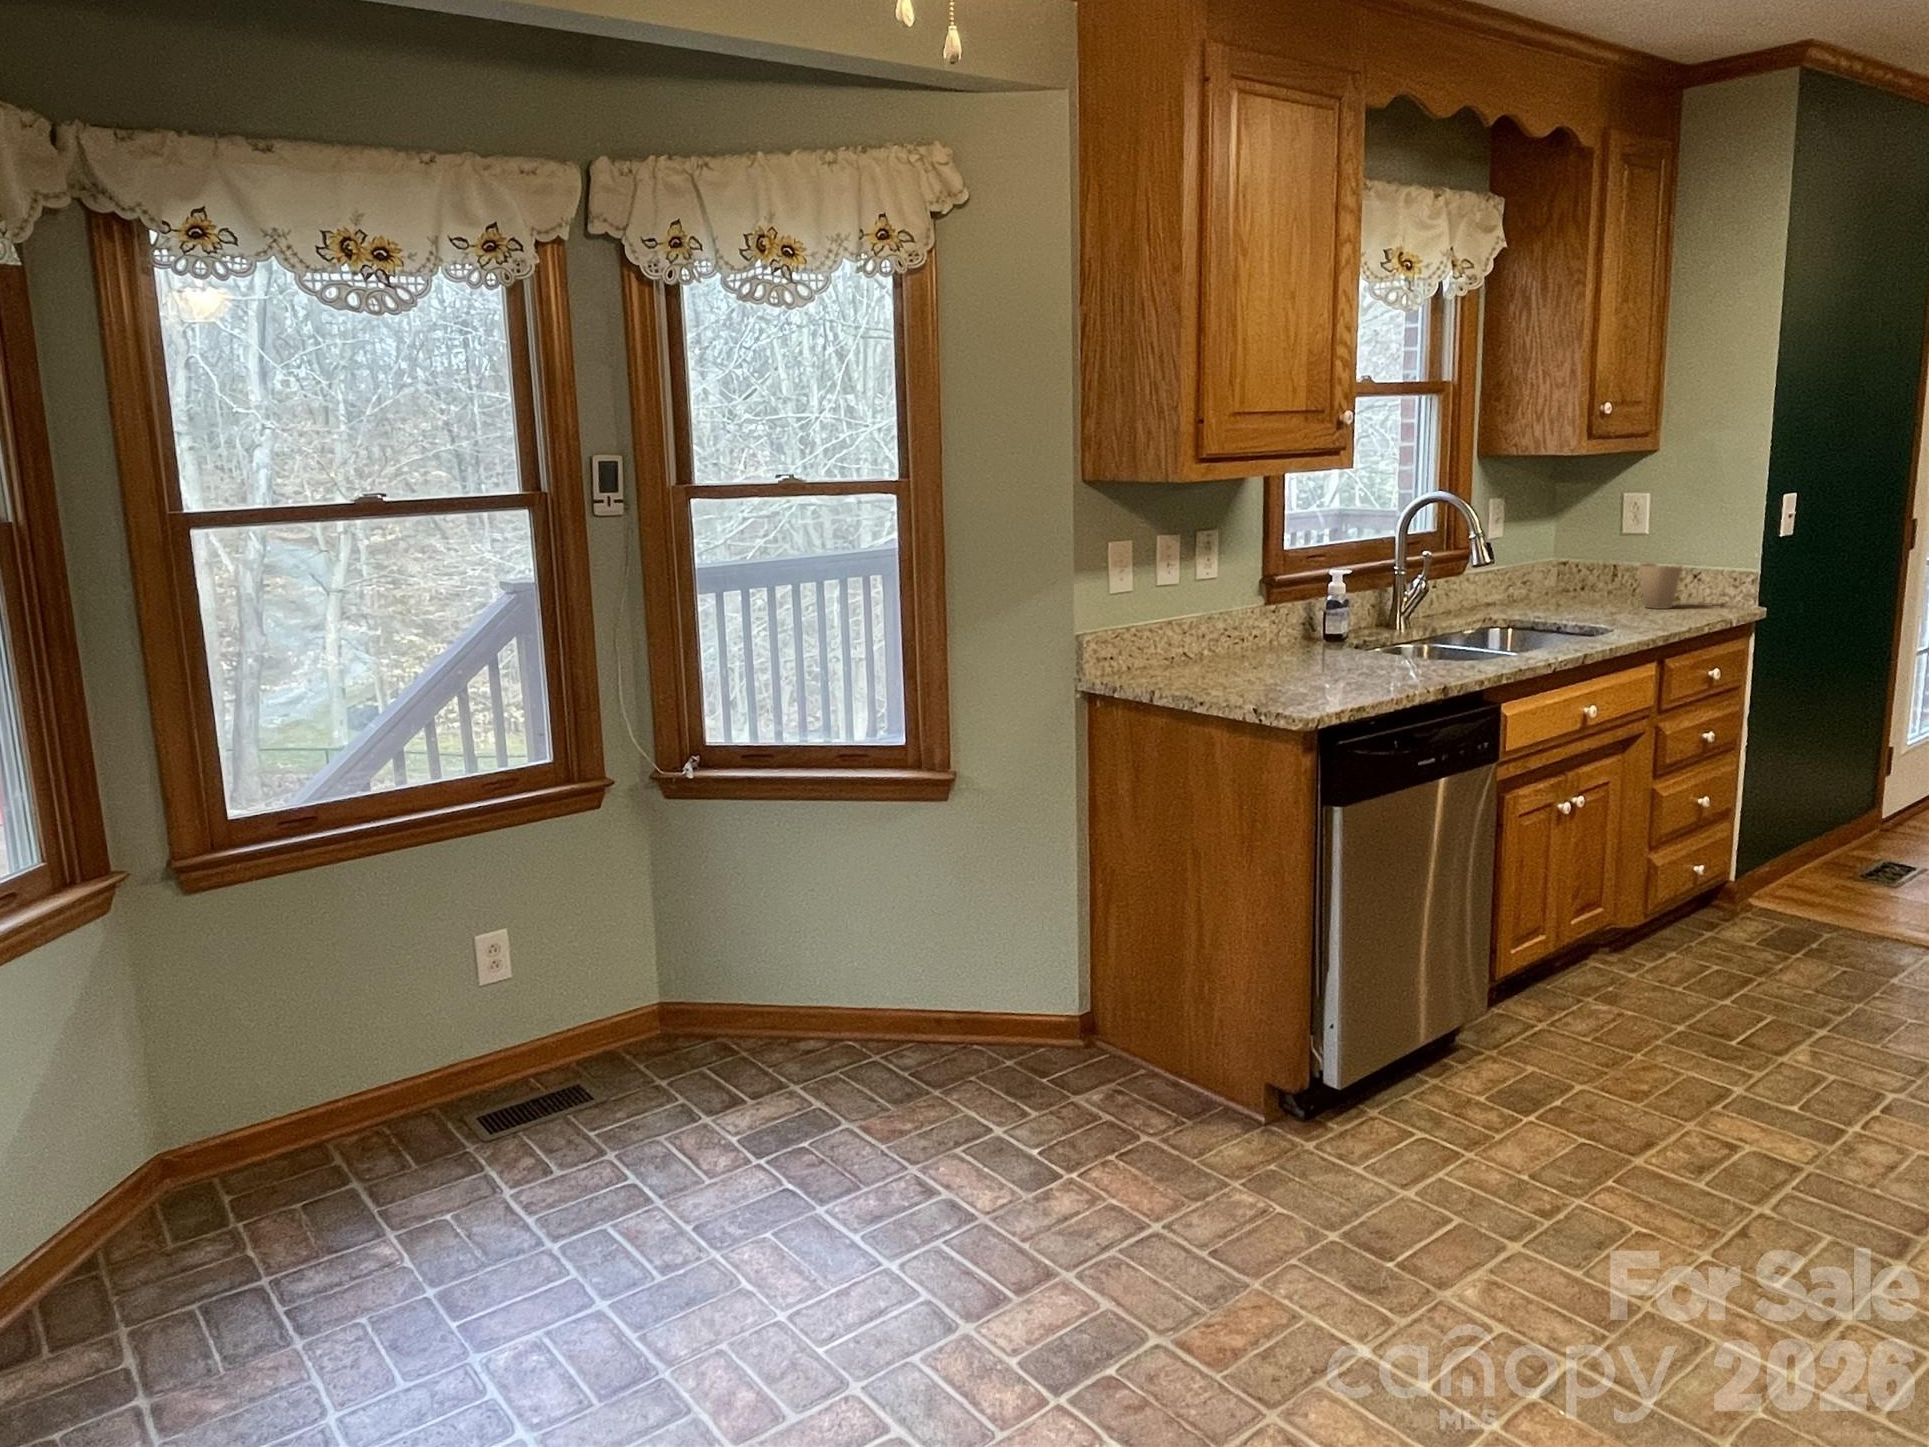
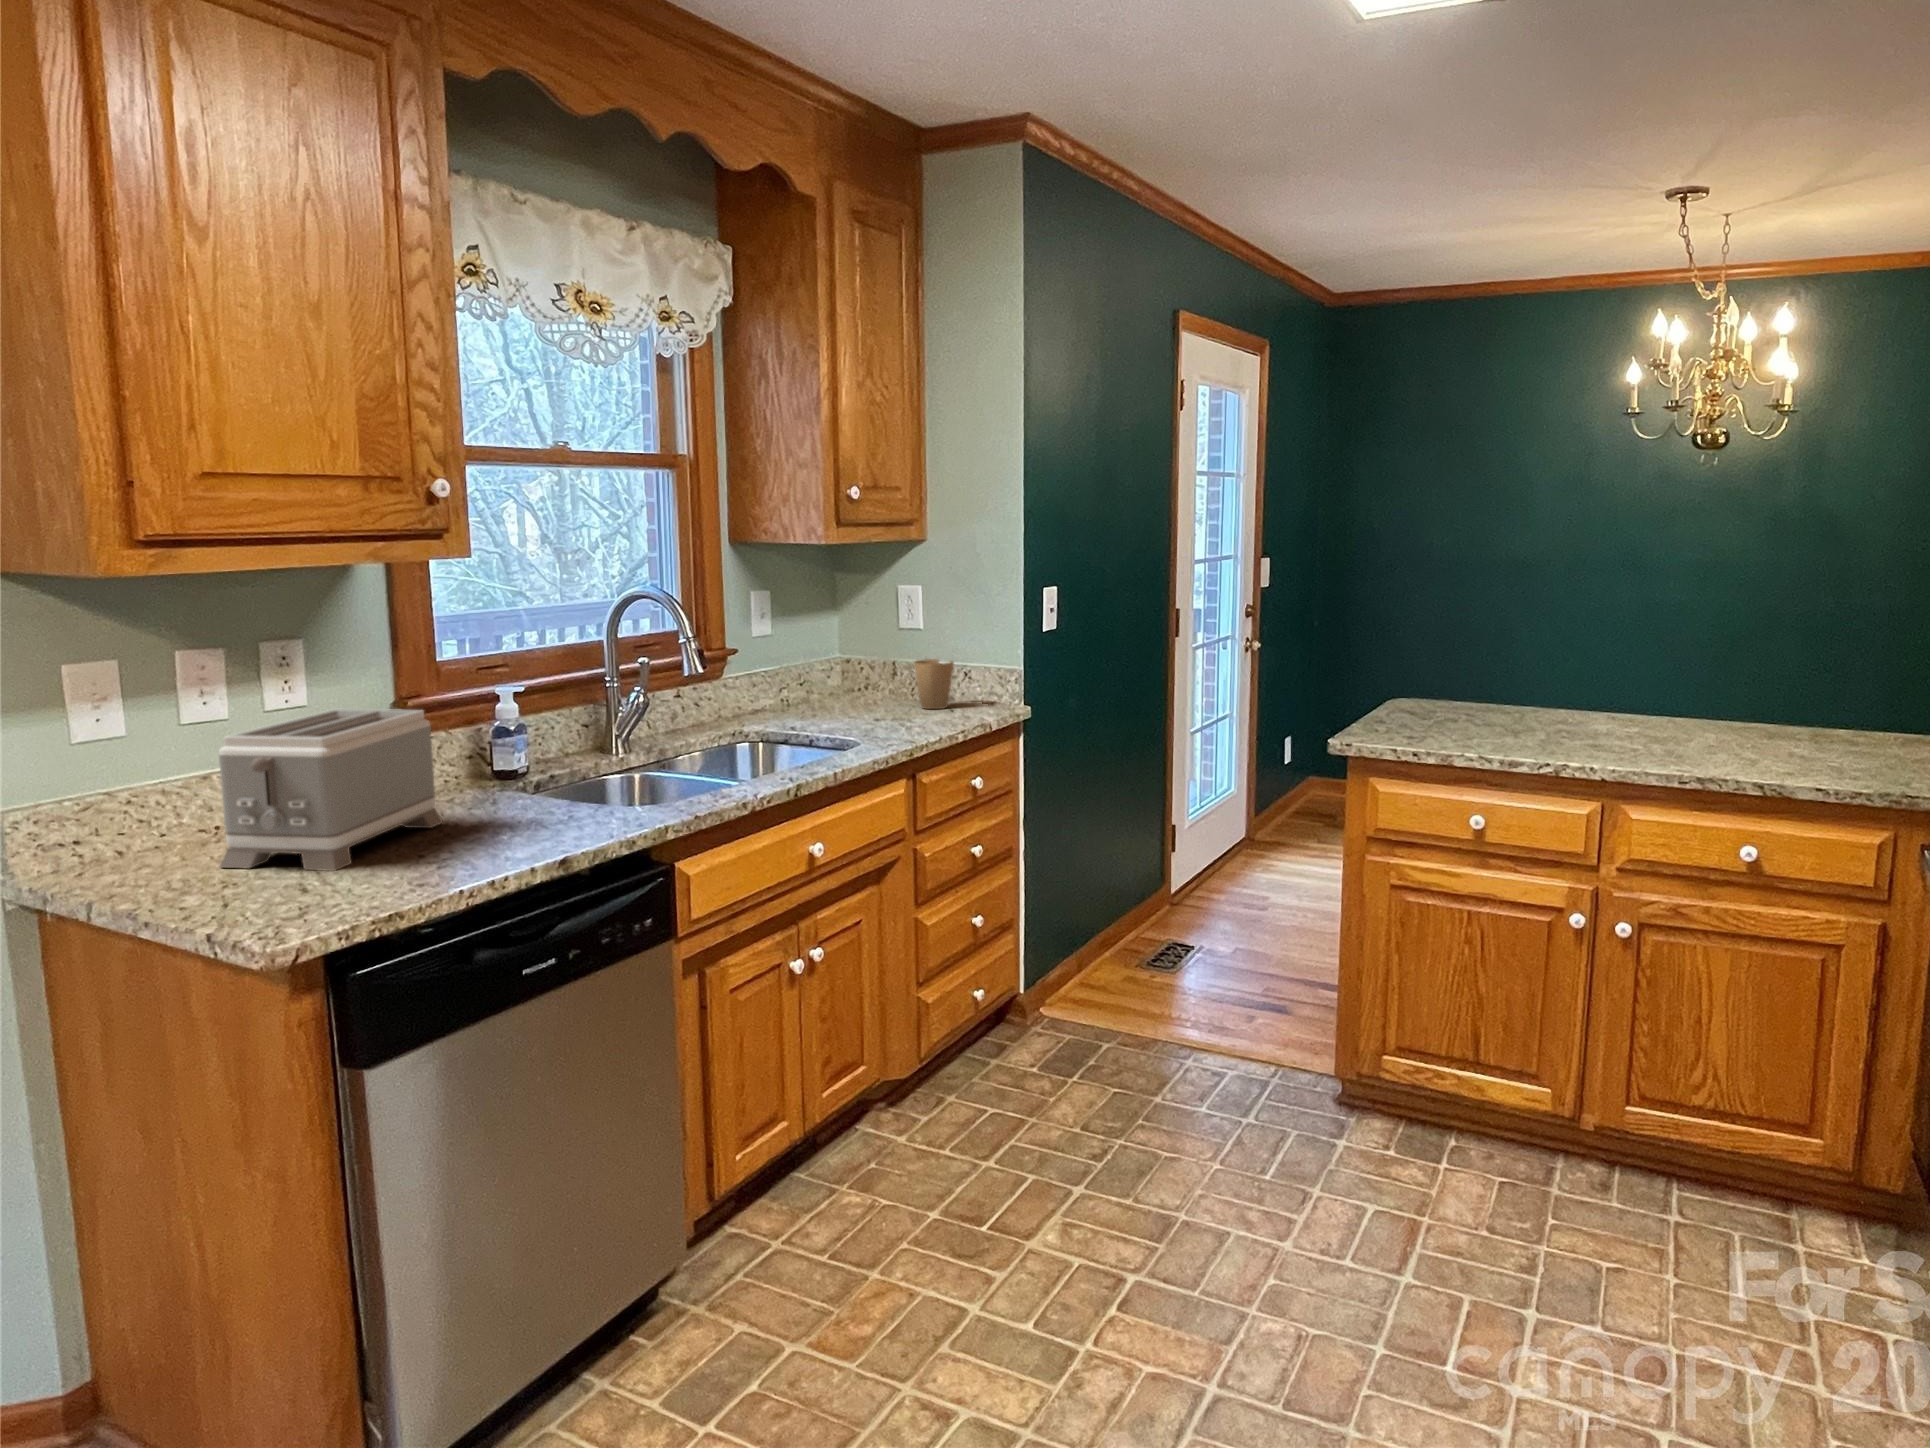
toaster: none [1198,578,1320,686] -> present [219,709,444,871]

